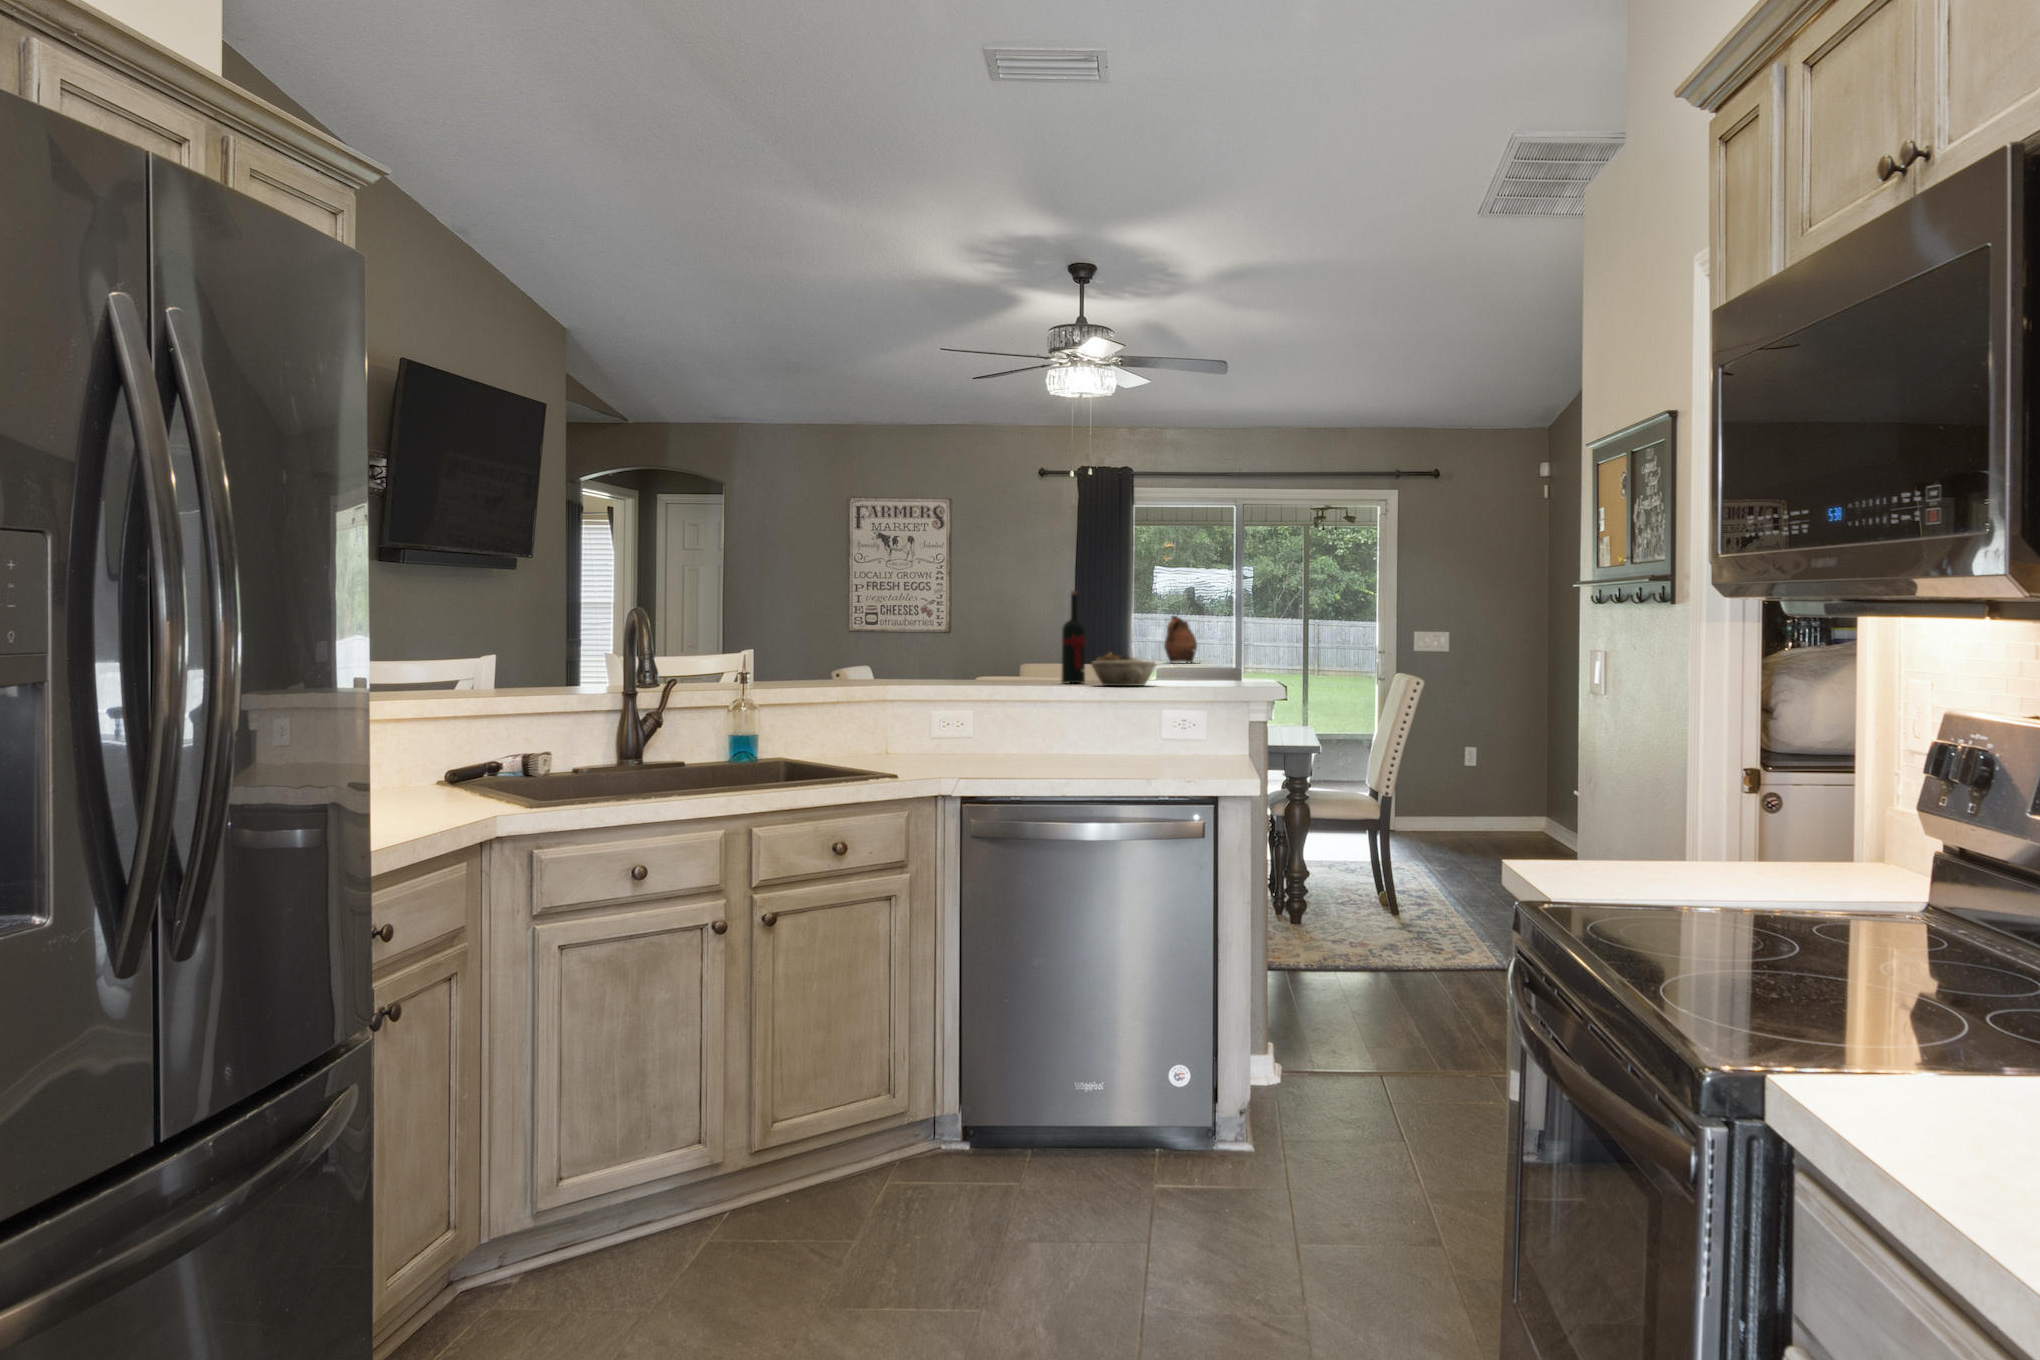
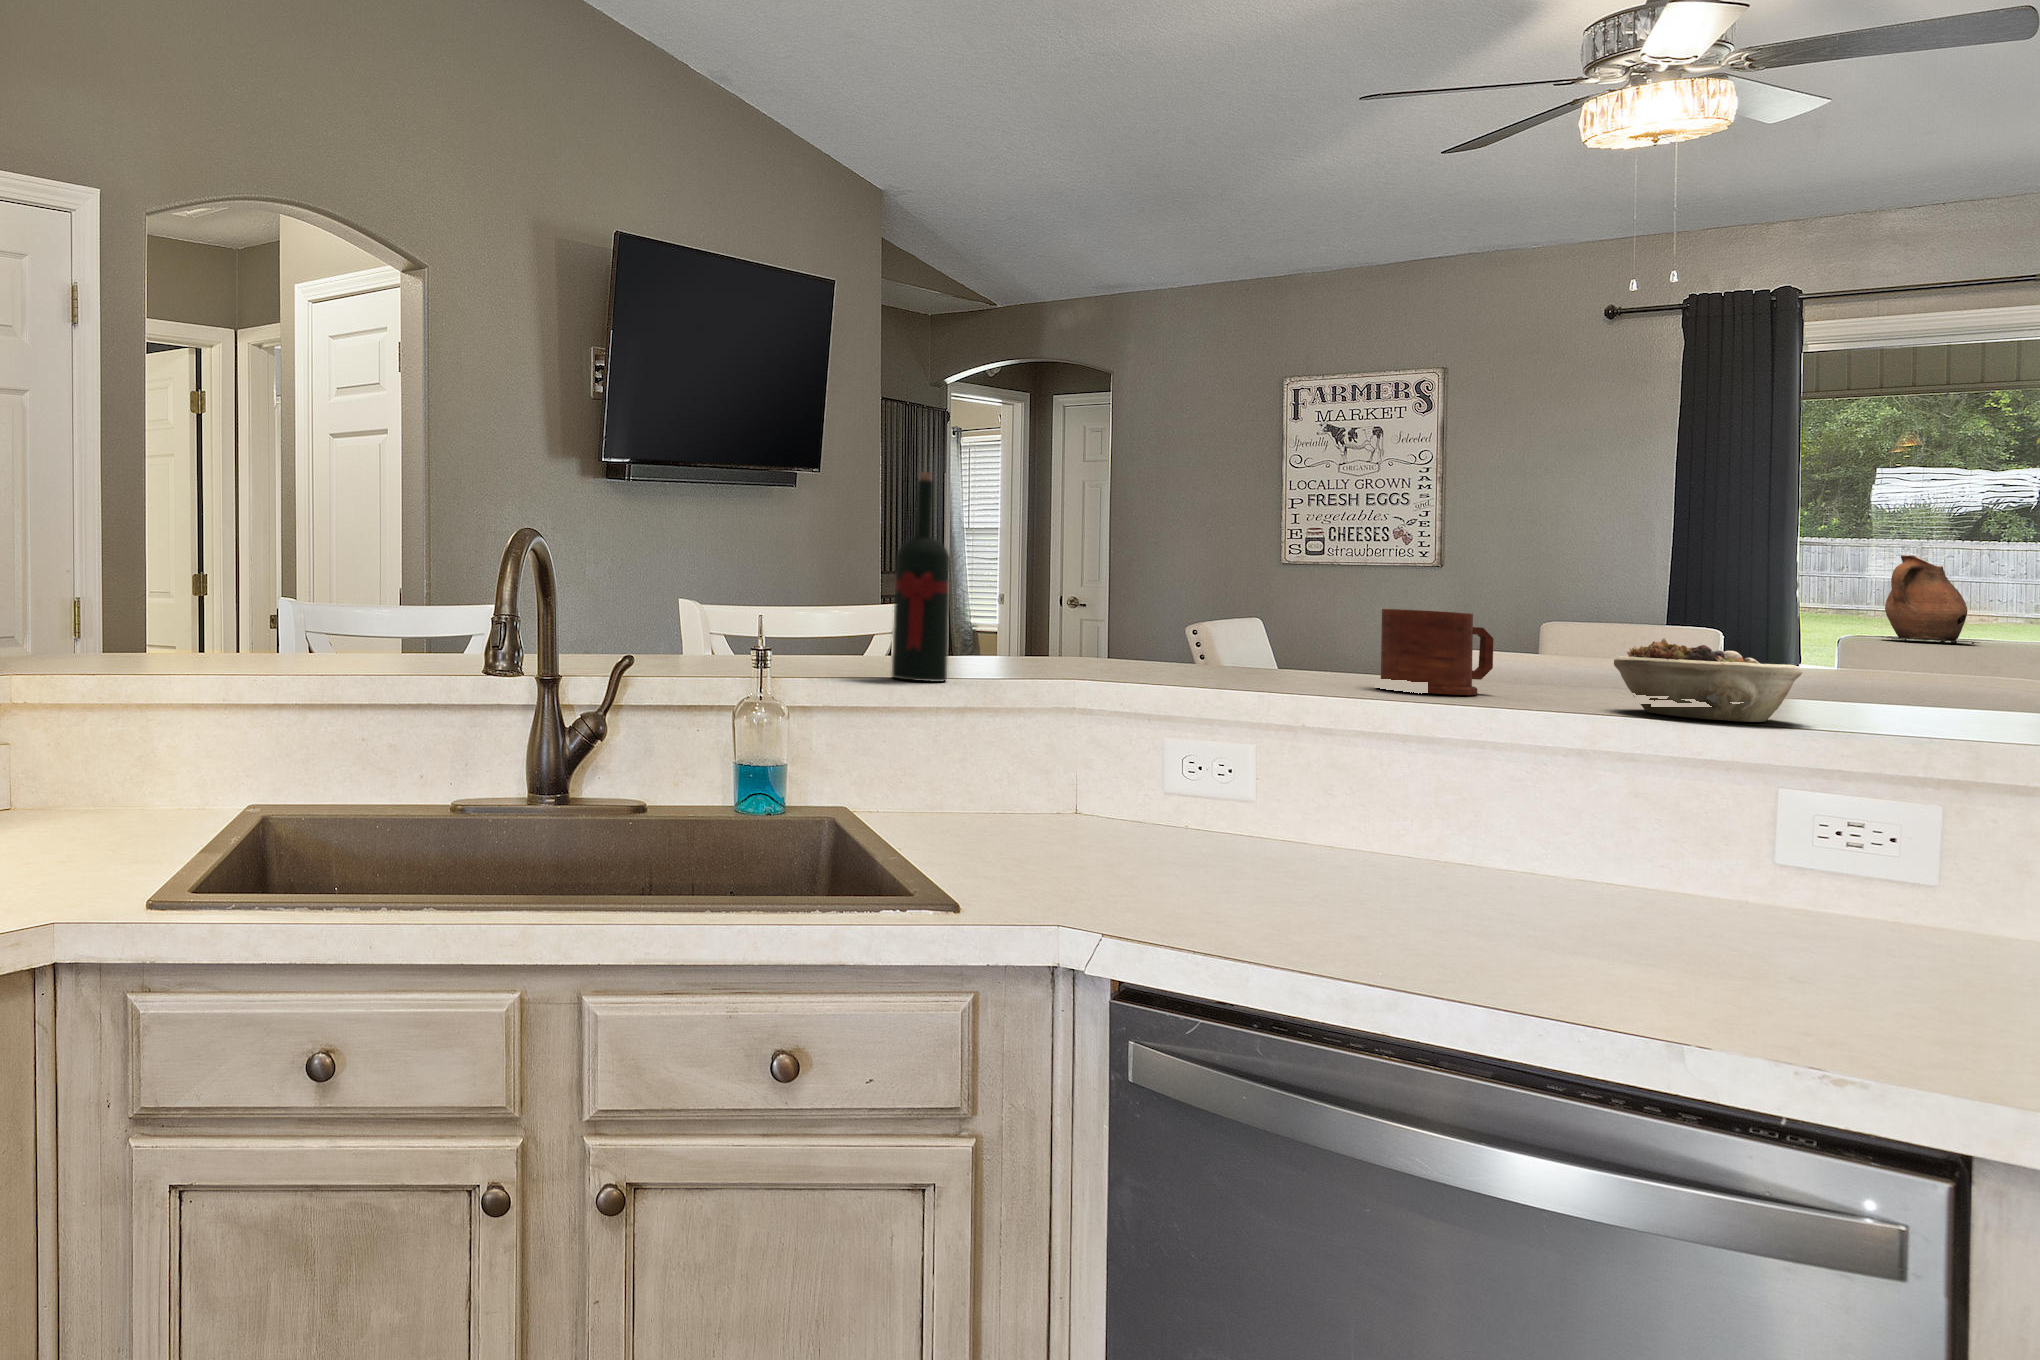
wine bottle: present [1062,591,1085,683] -> present [892,472,950,682]
mug: none [993,646,1042,685] -> present [1381,609,1493,695]

